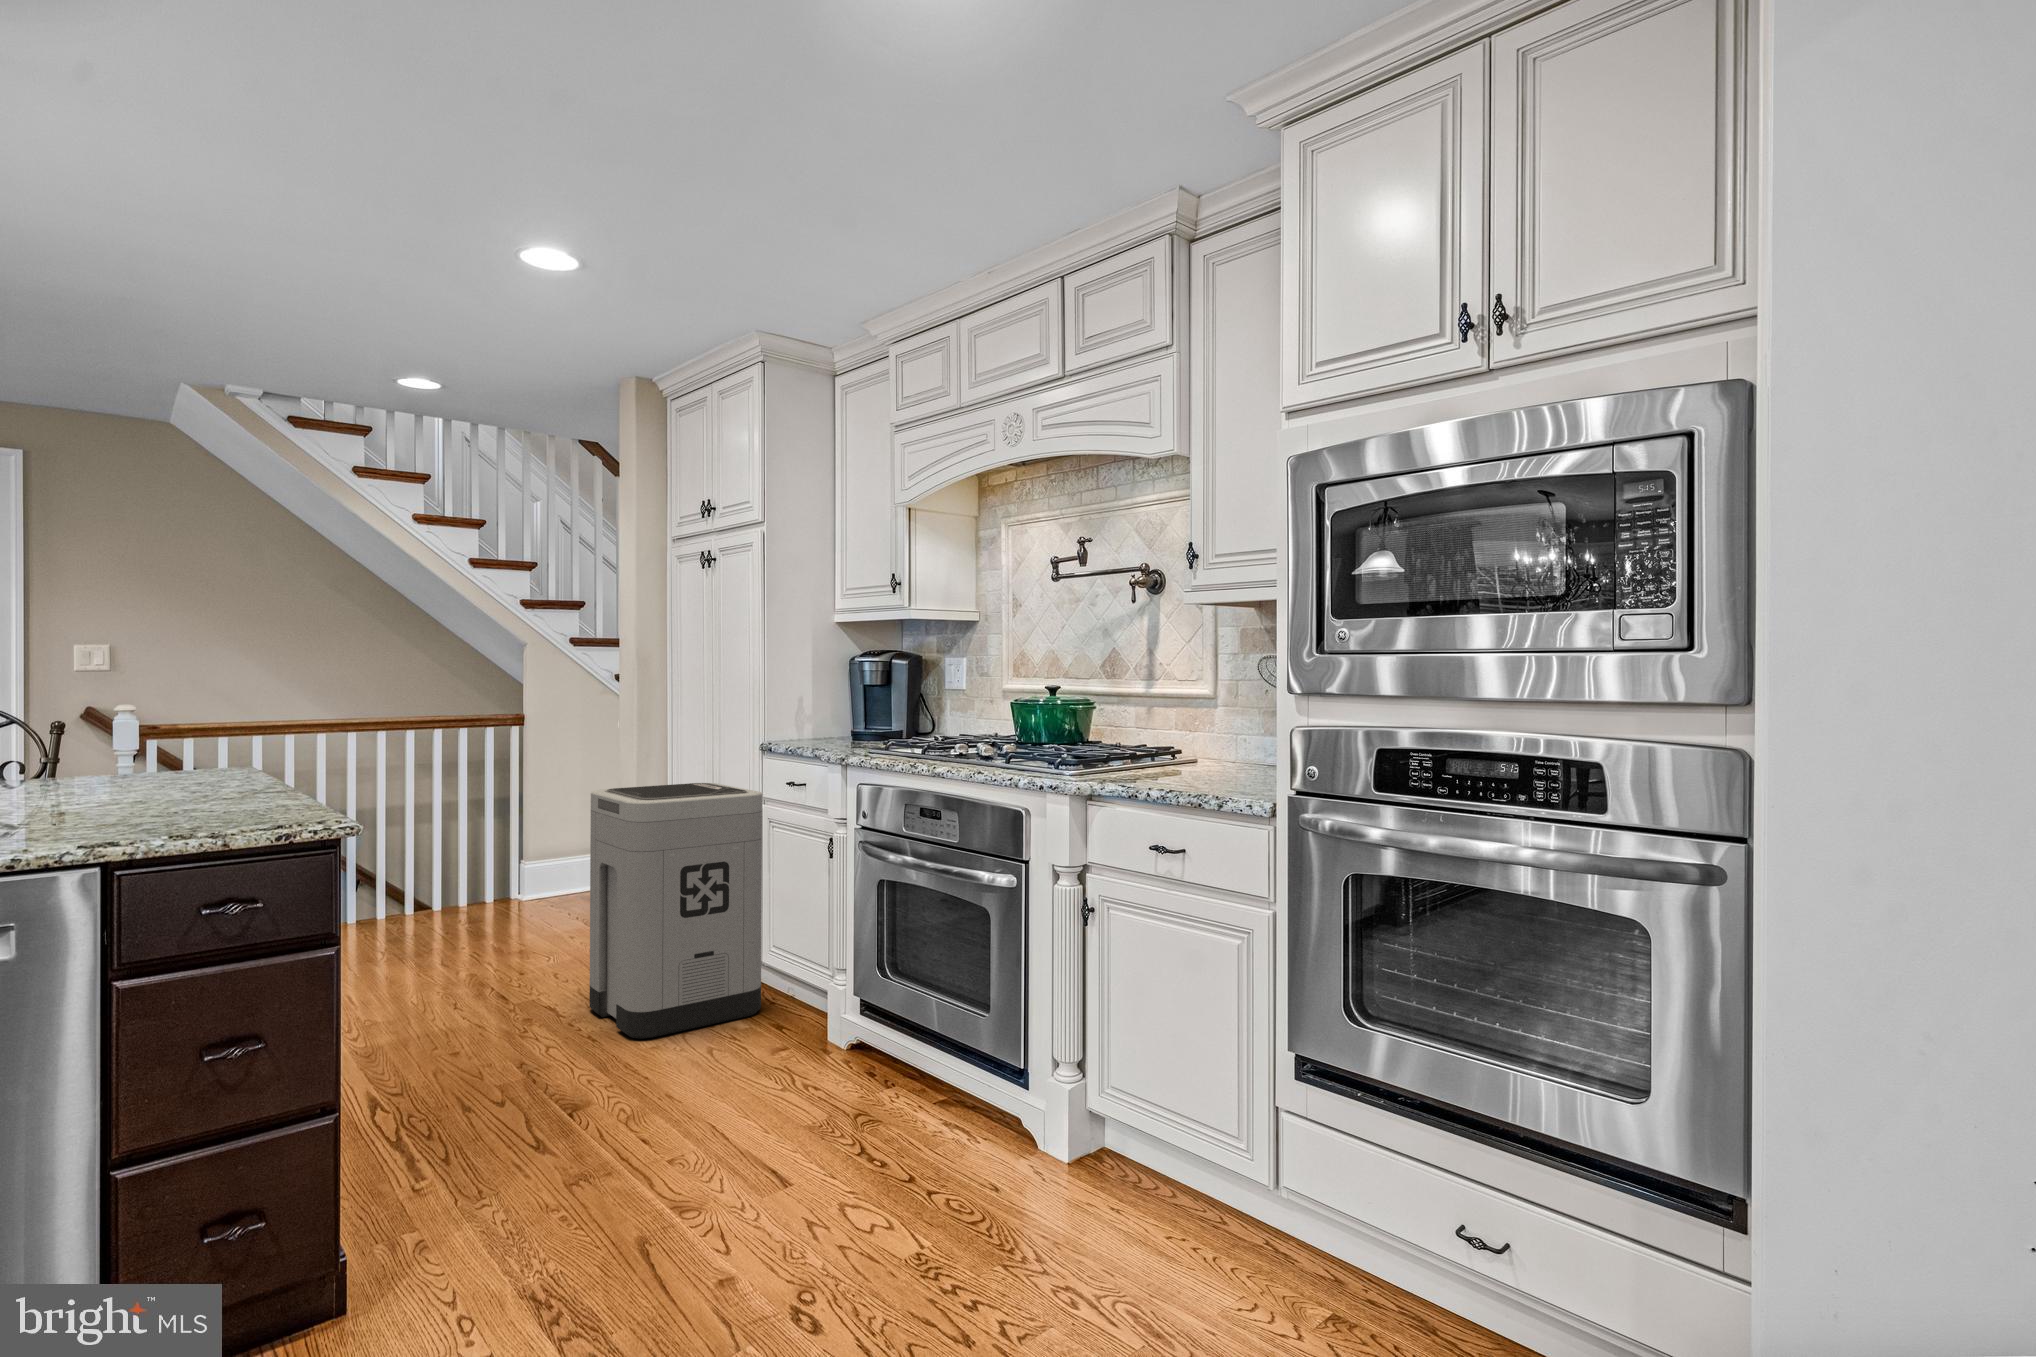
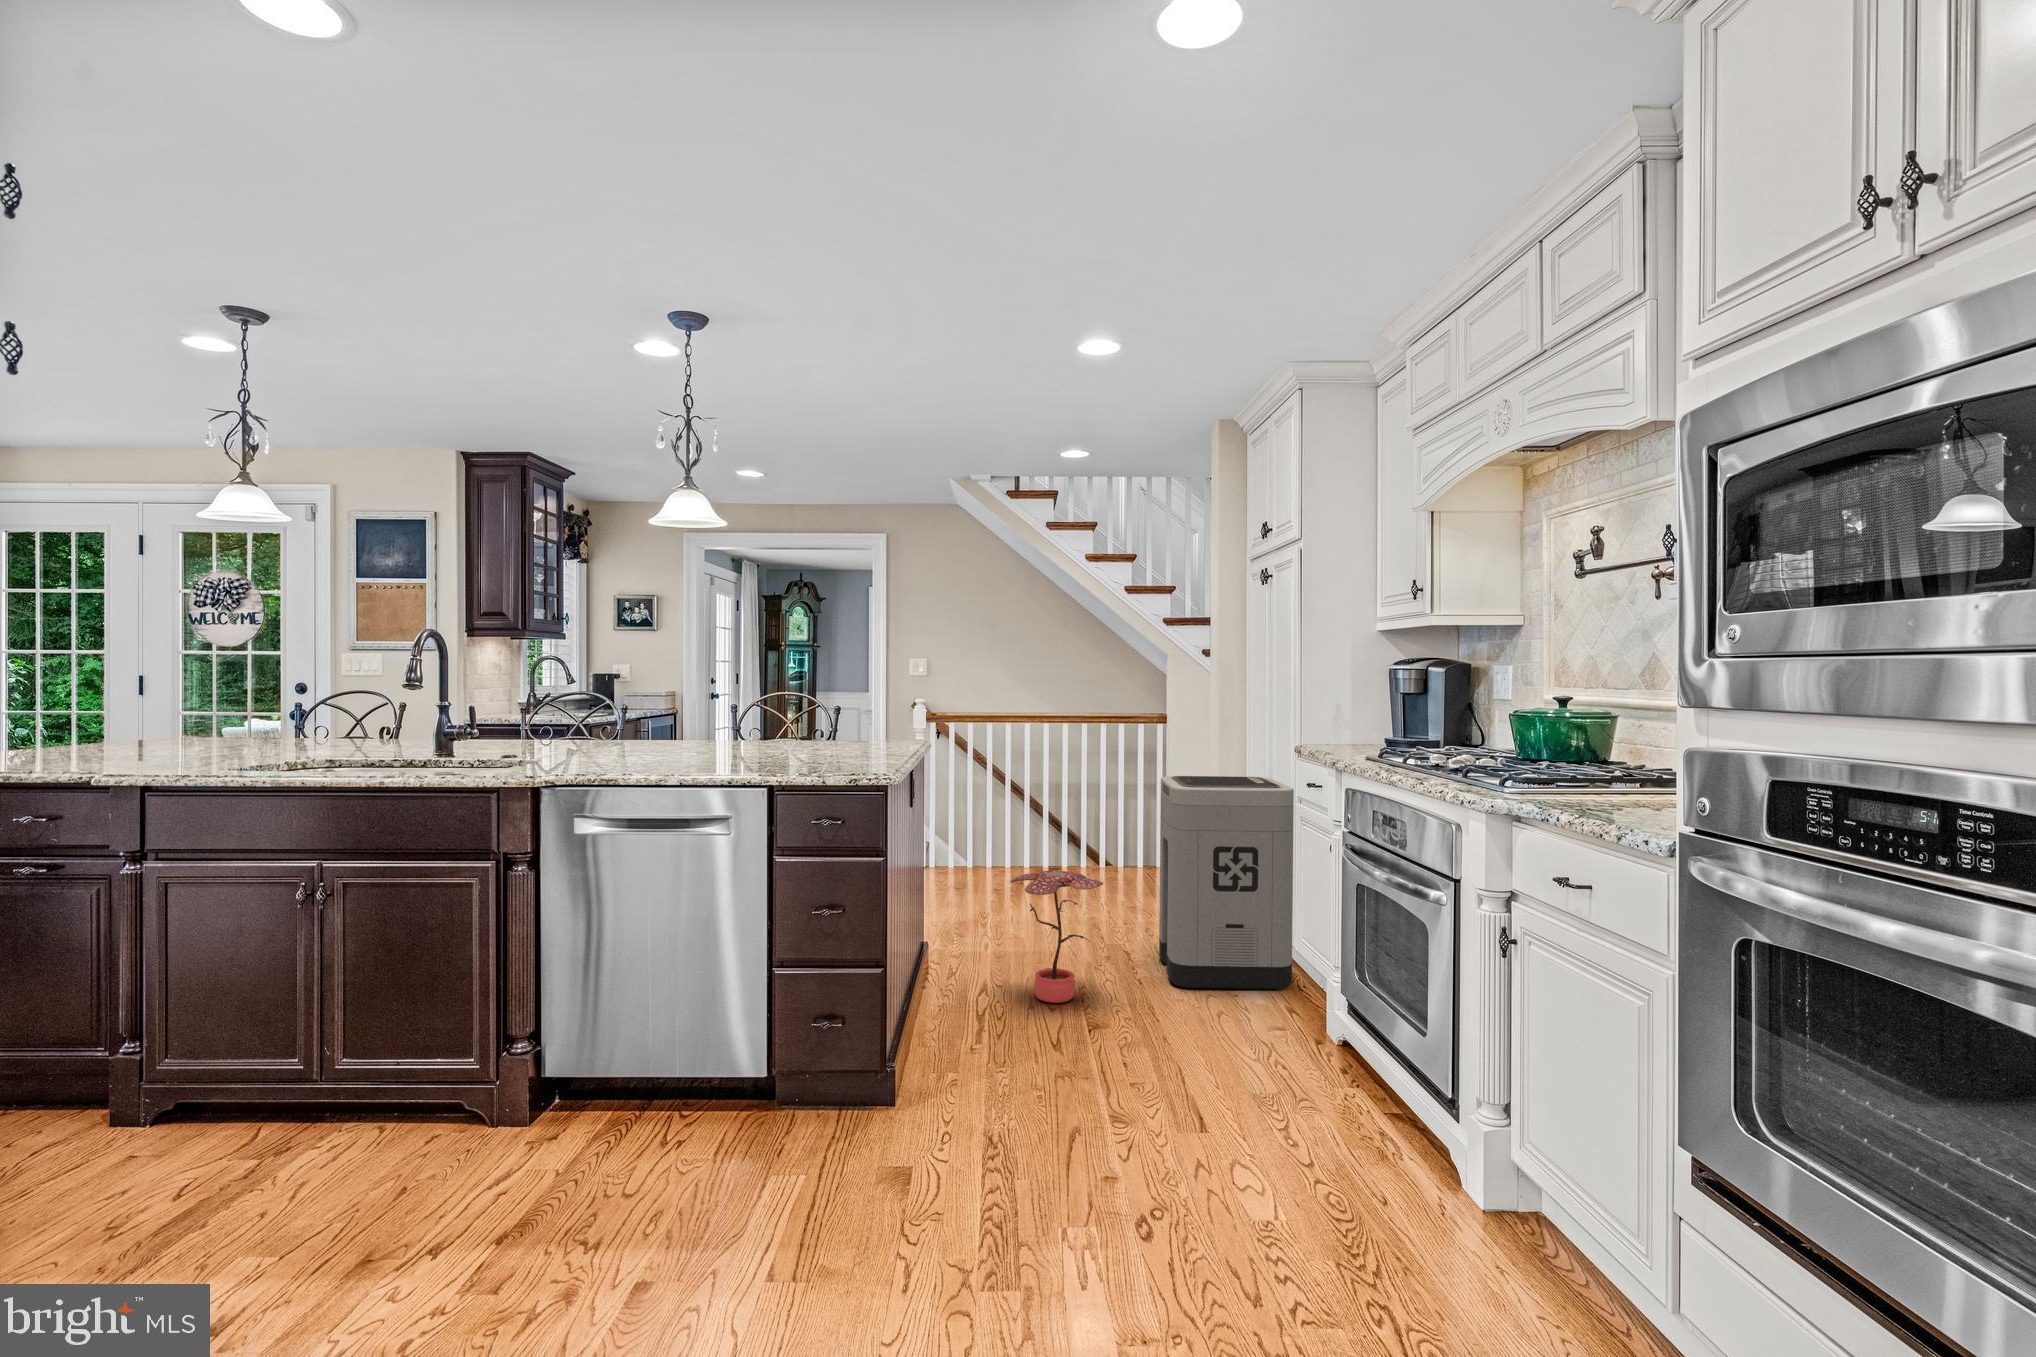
potted plant: none [418,923,559,1099] -> present [1010,870,1103,1003]

